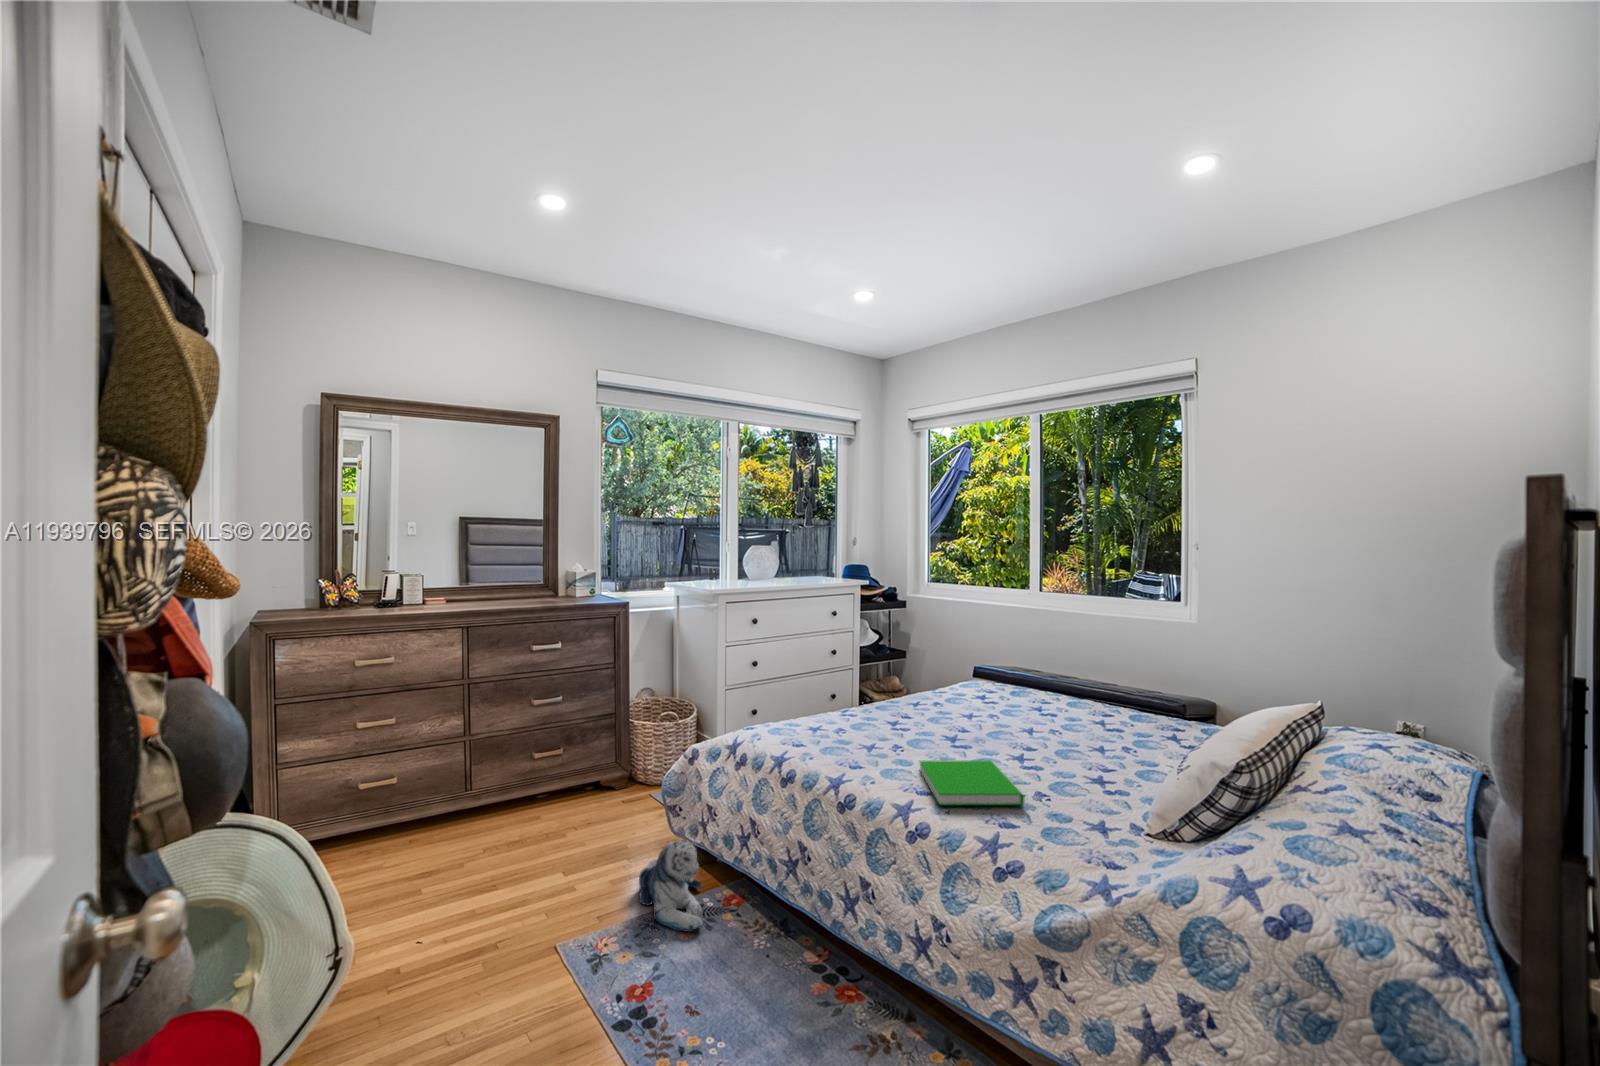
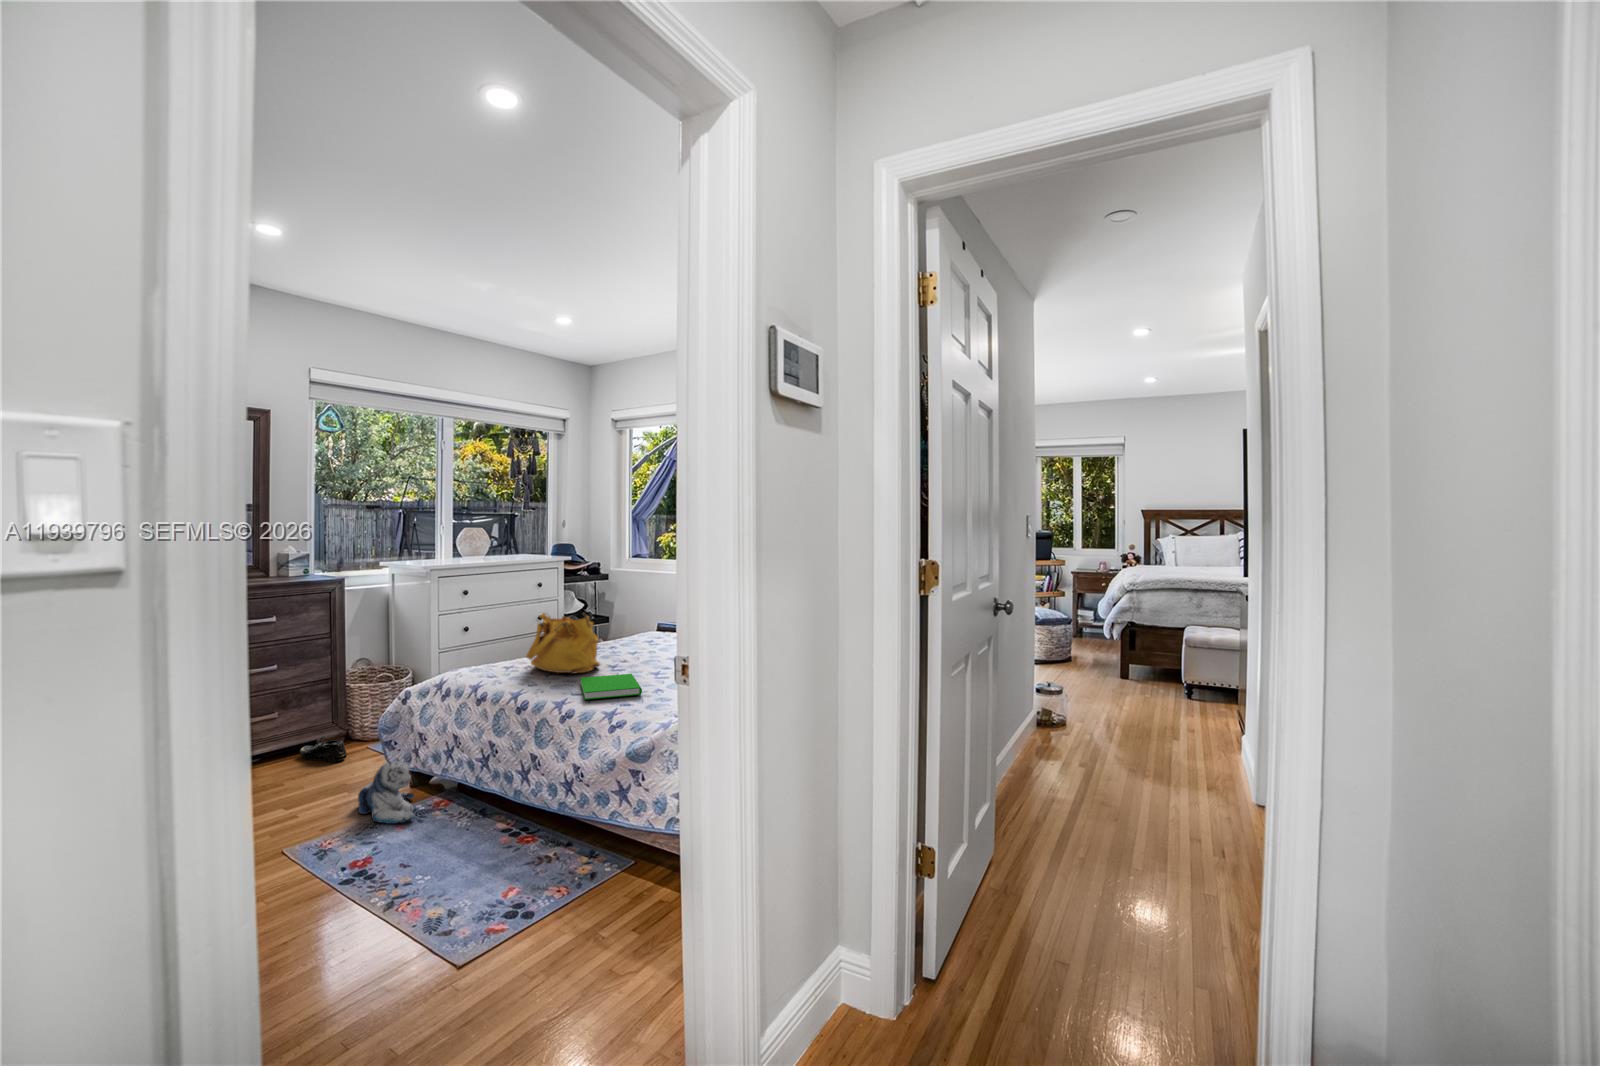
handbag: none [839,658,936,749] -> present [526,613,600,674]
shoe: none [584,779,629,812] -> present [300,736,347,762]

